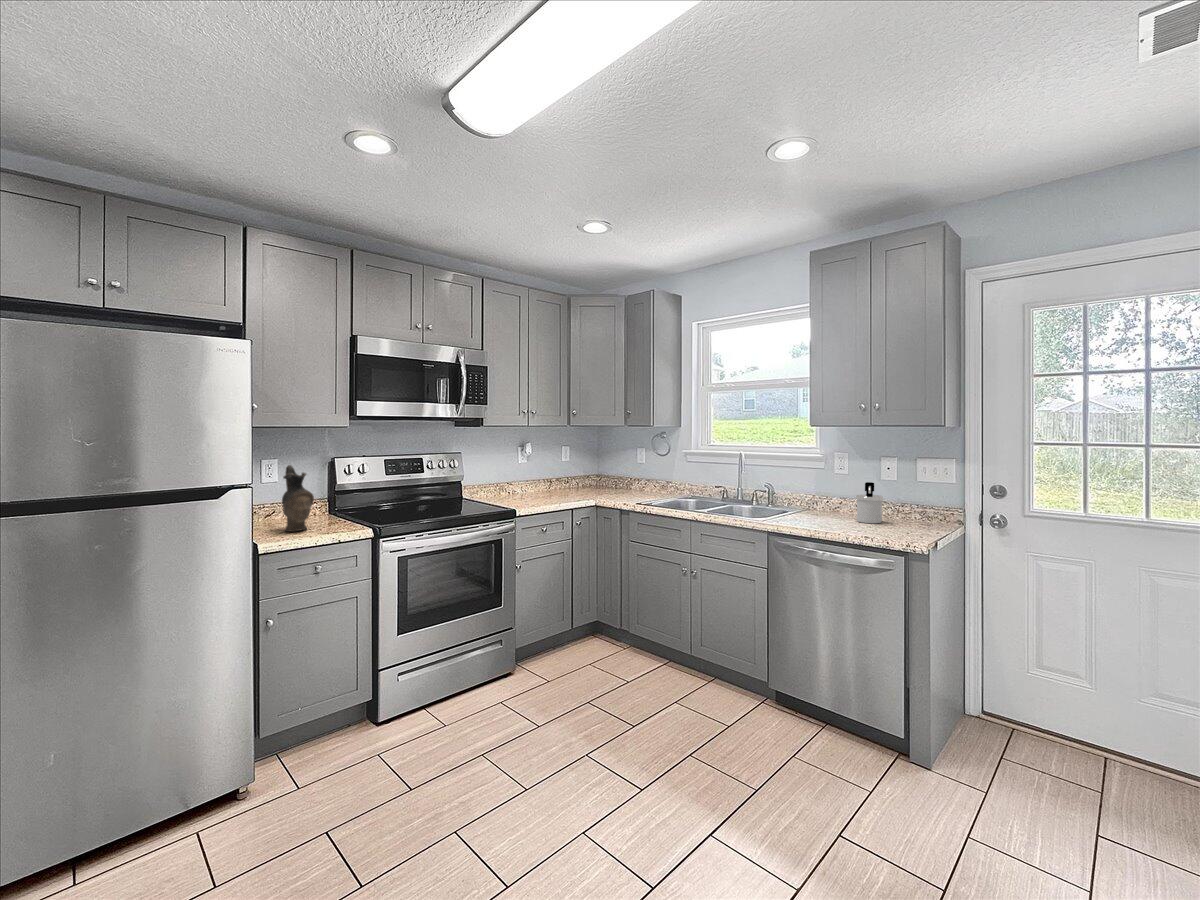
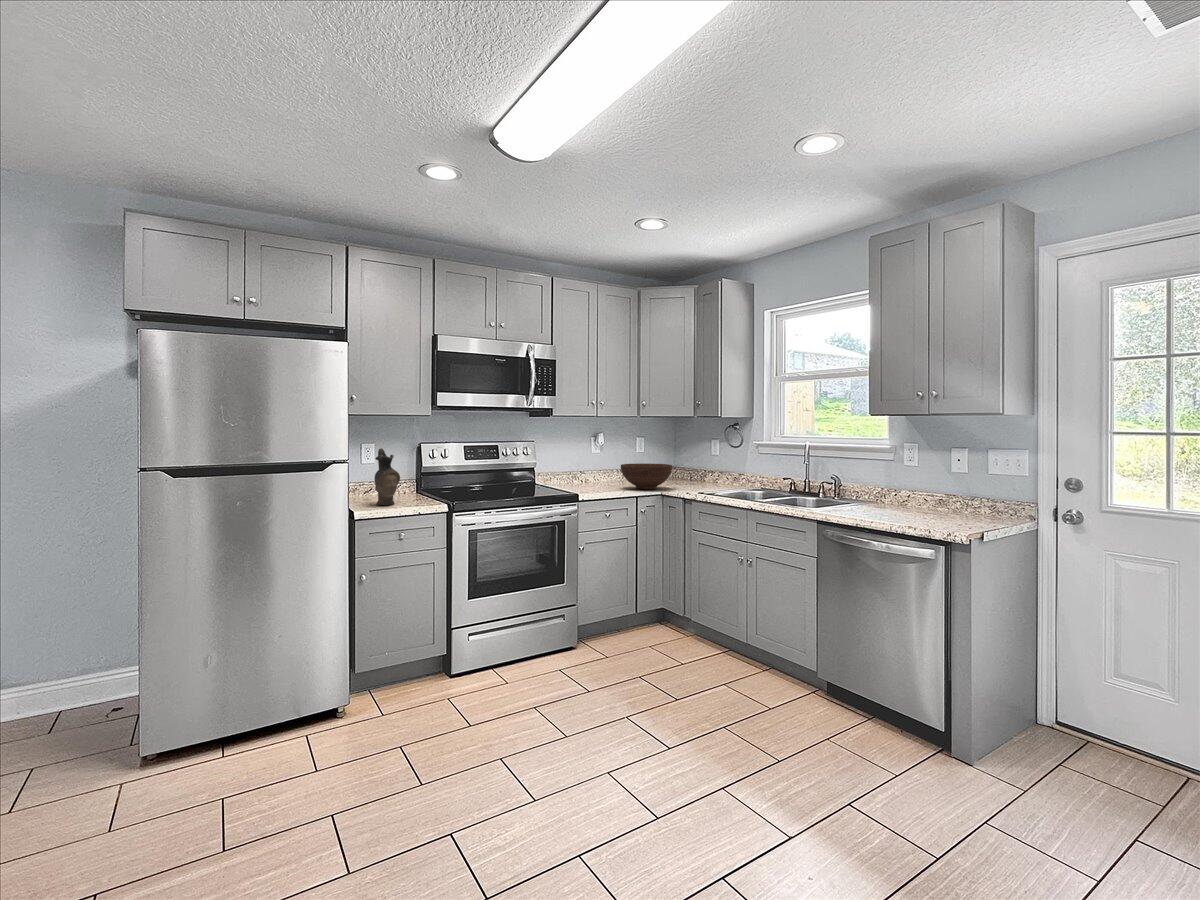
fruit bowl: none [551,474,604,501] -> present [621,463,672,489]
soap dispenser: present [856,482,883,523] -> none [919,473,947,516]

